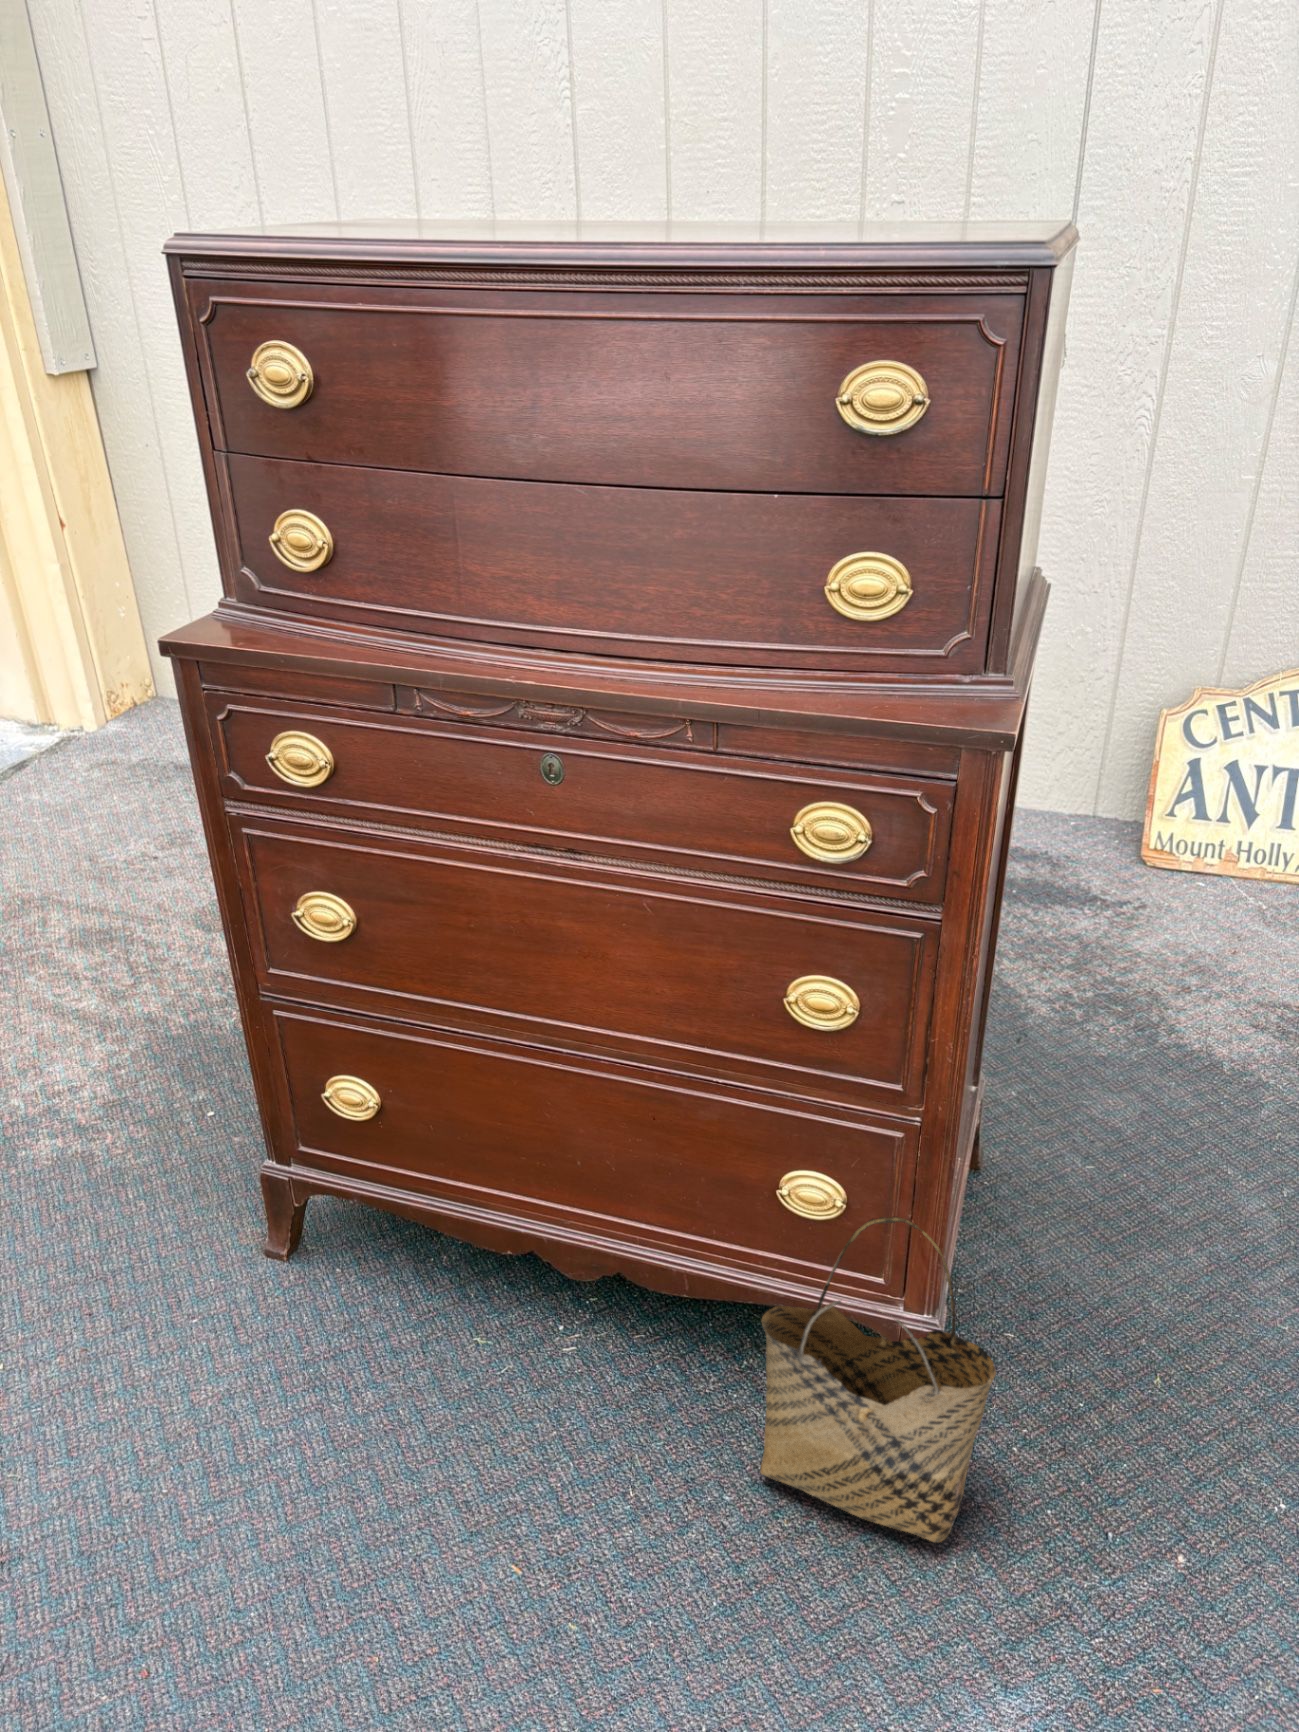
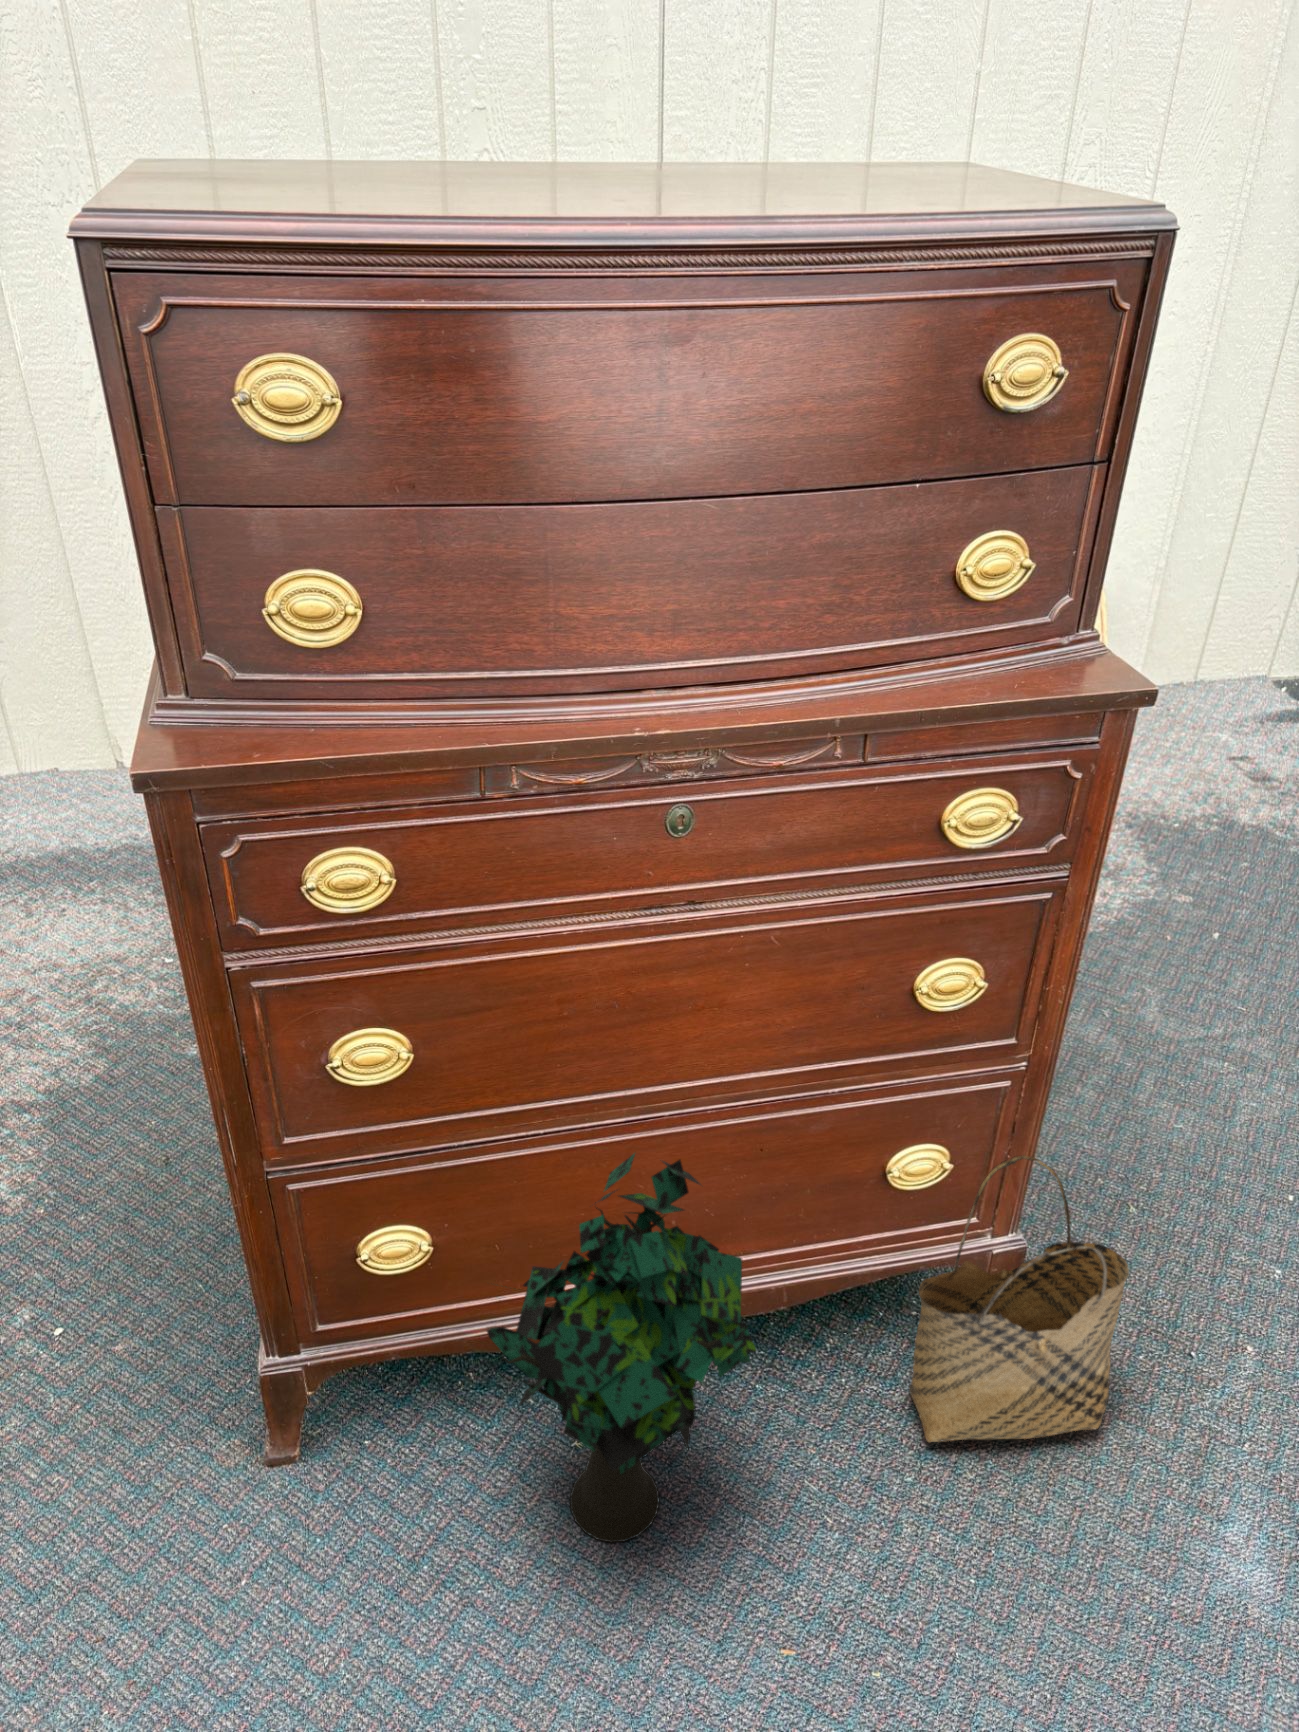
decorative plant: none [332,1063,591,1426] -> present [487,1154,756,1542]

